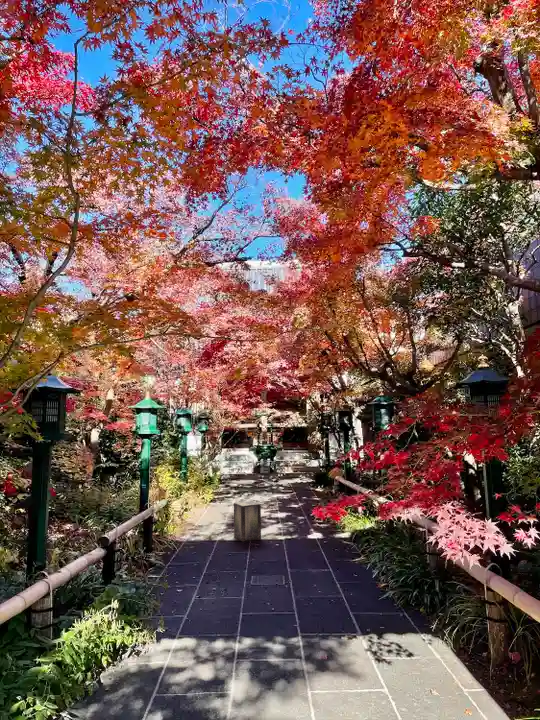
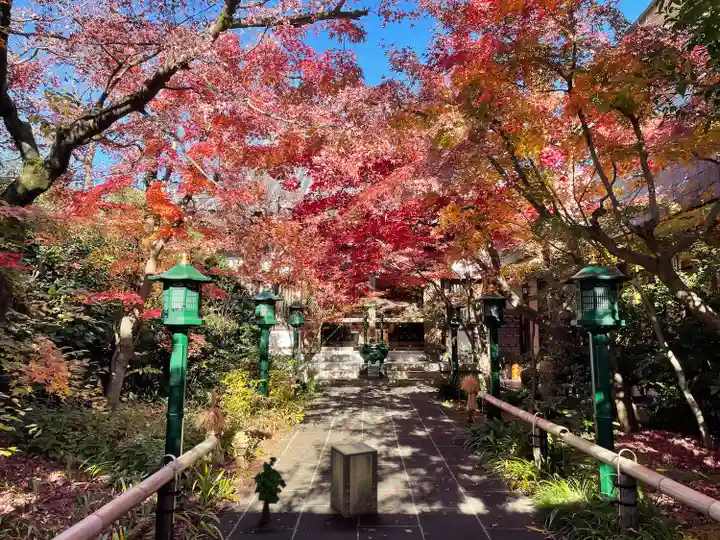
decorative plant: none [189,508,210,544] -> present [252,457,286,522]

